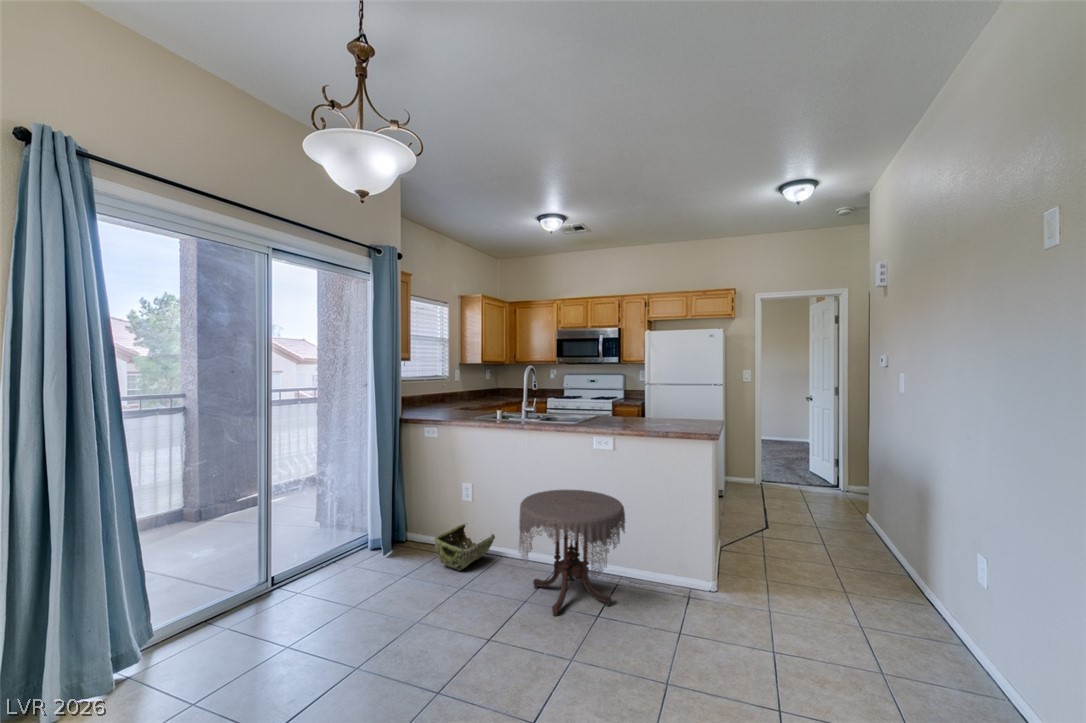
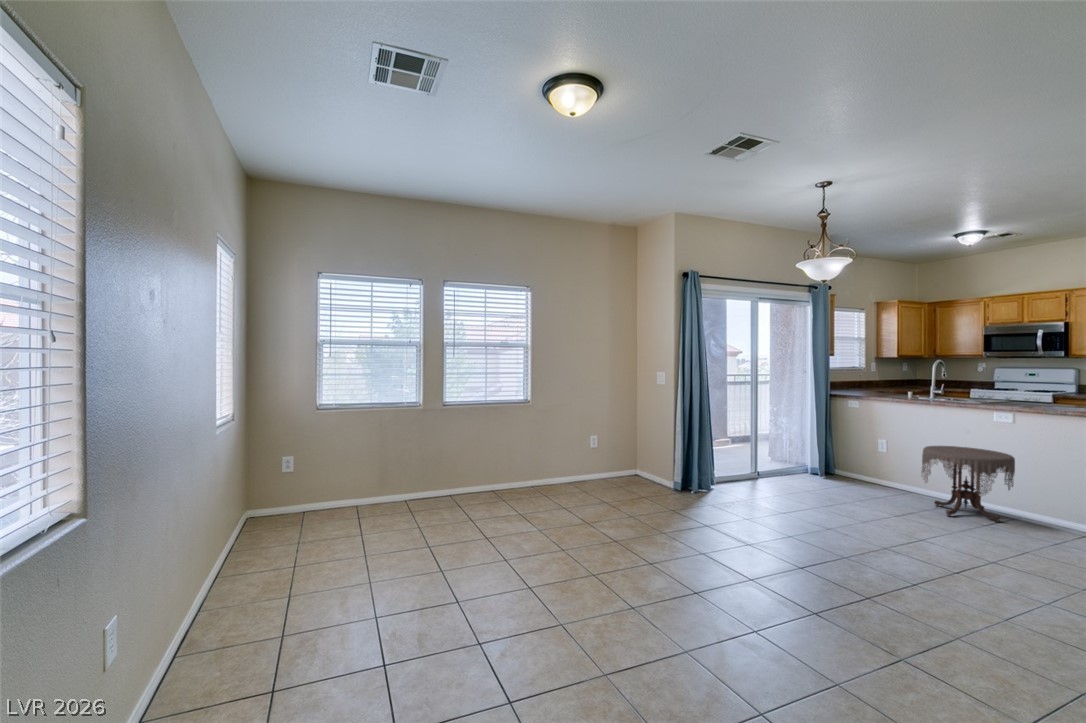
woven basket: present [435,524,495,570] -> none [858,466,906,490]

